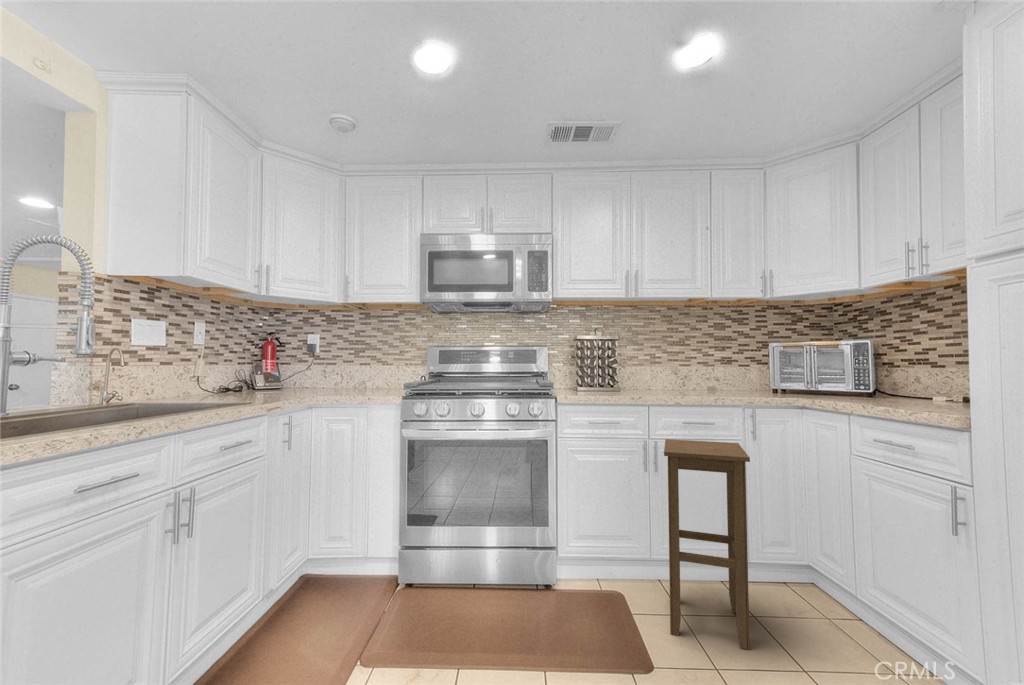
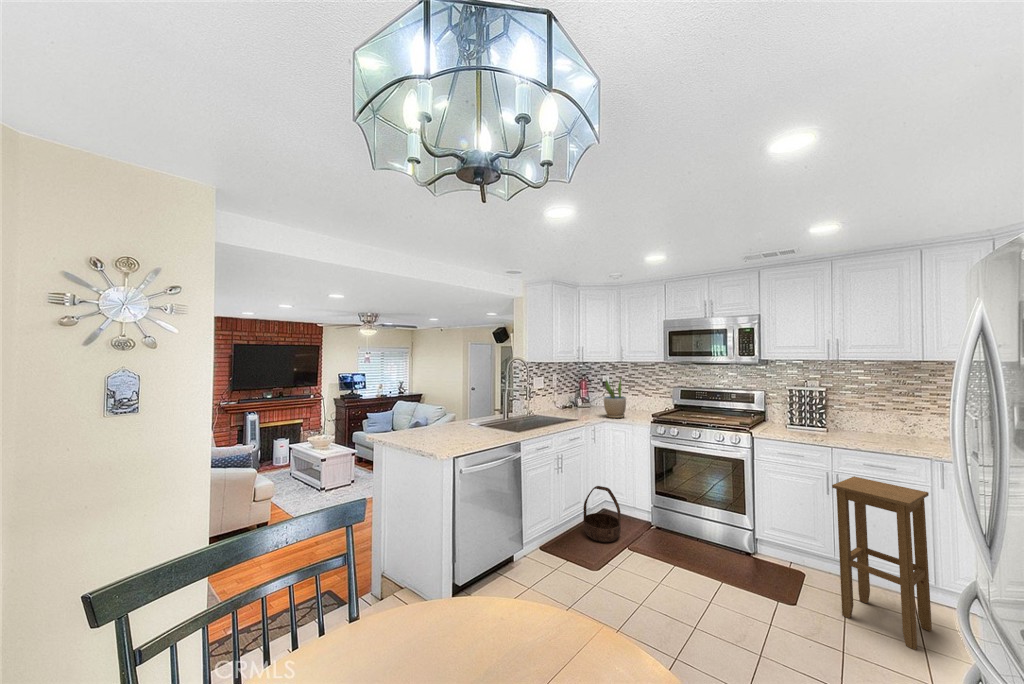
potted plant: none [311,319,355,398] -> present [604,378,626,418]
basket: none [258,535,343,658] -> present [583,486,621,542]

